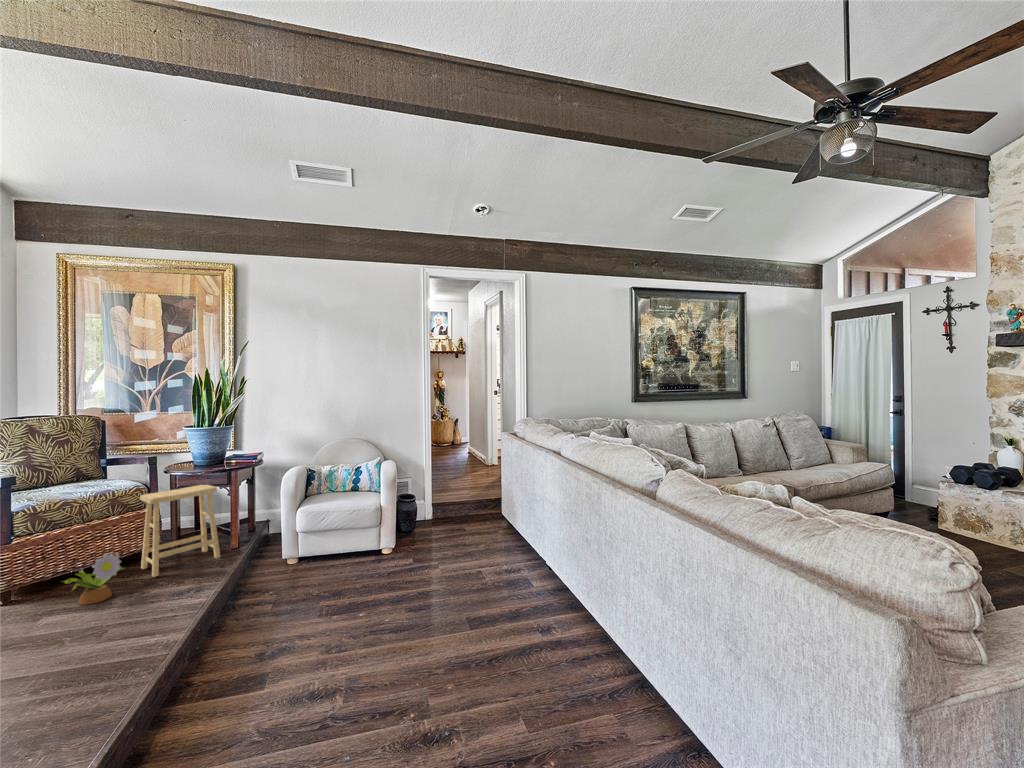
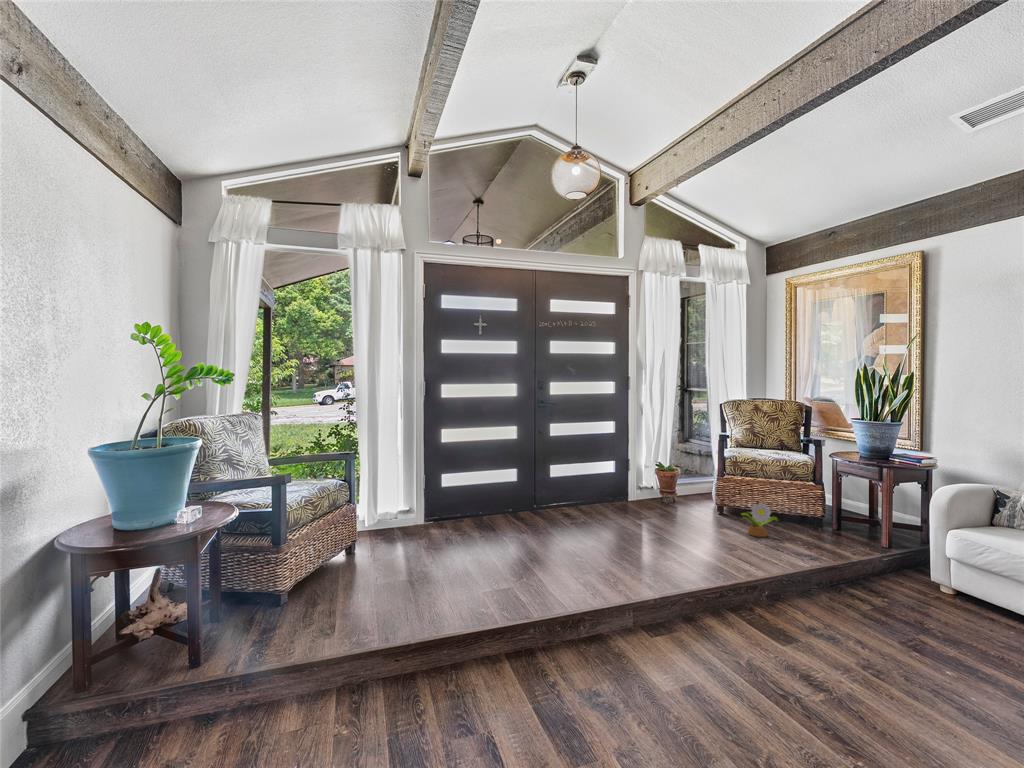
footstool: present [140,485,220,577] -> none [801,469,865,549]

